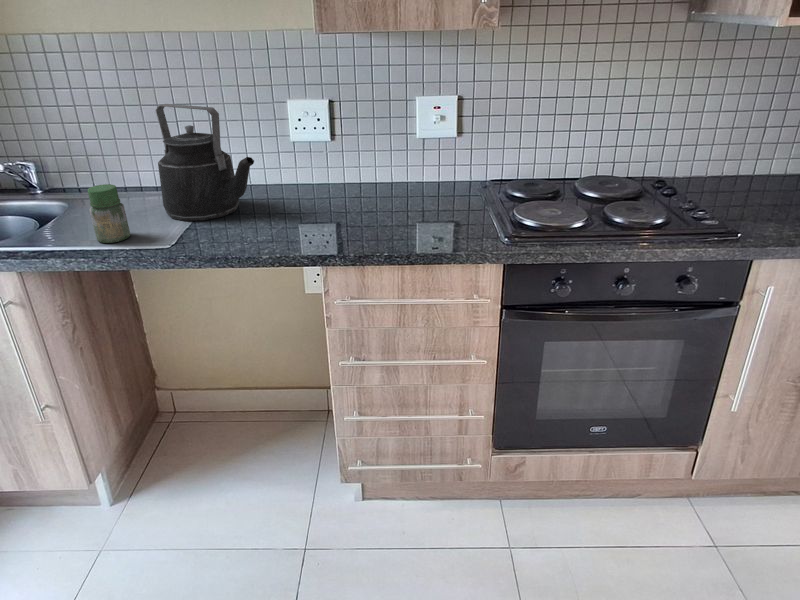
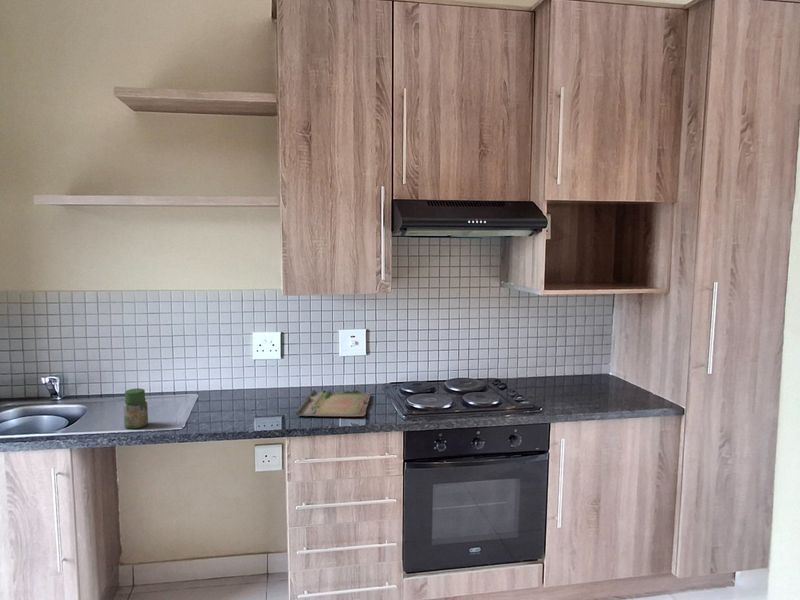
kettle: present [156,104,254,221] -> none [166,336,237,414]
tray: none [340,185,459,237] -> present [296,387,370,417]

